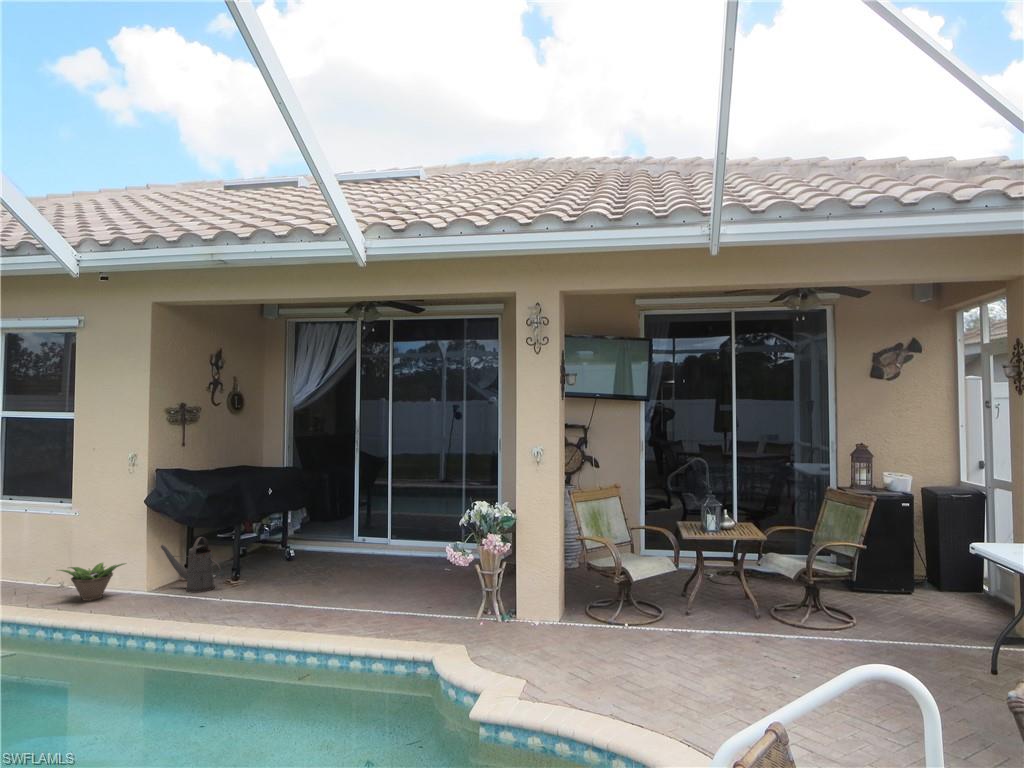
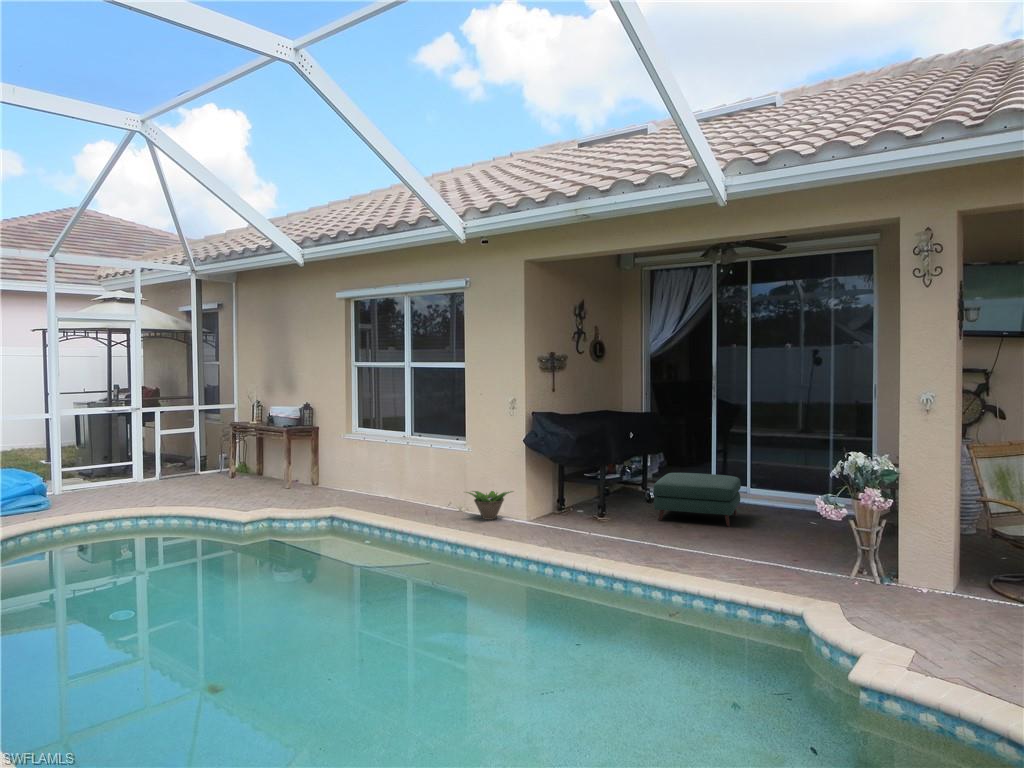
ottoman: none [294,527,382,580] -> present [653,473,741,527]
watering can: present [161,537,221,593] -> none [539,473,589,523]

